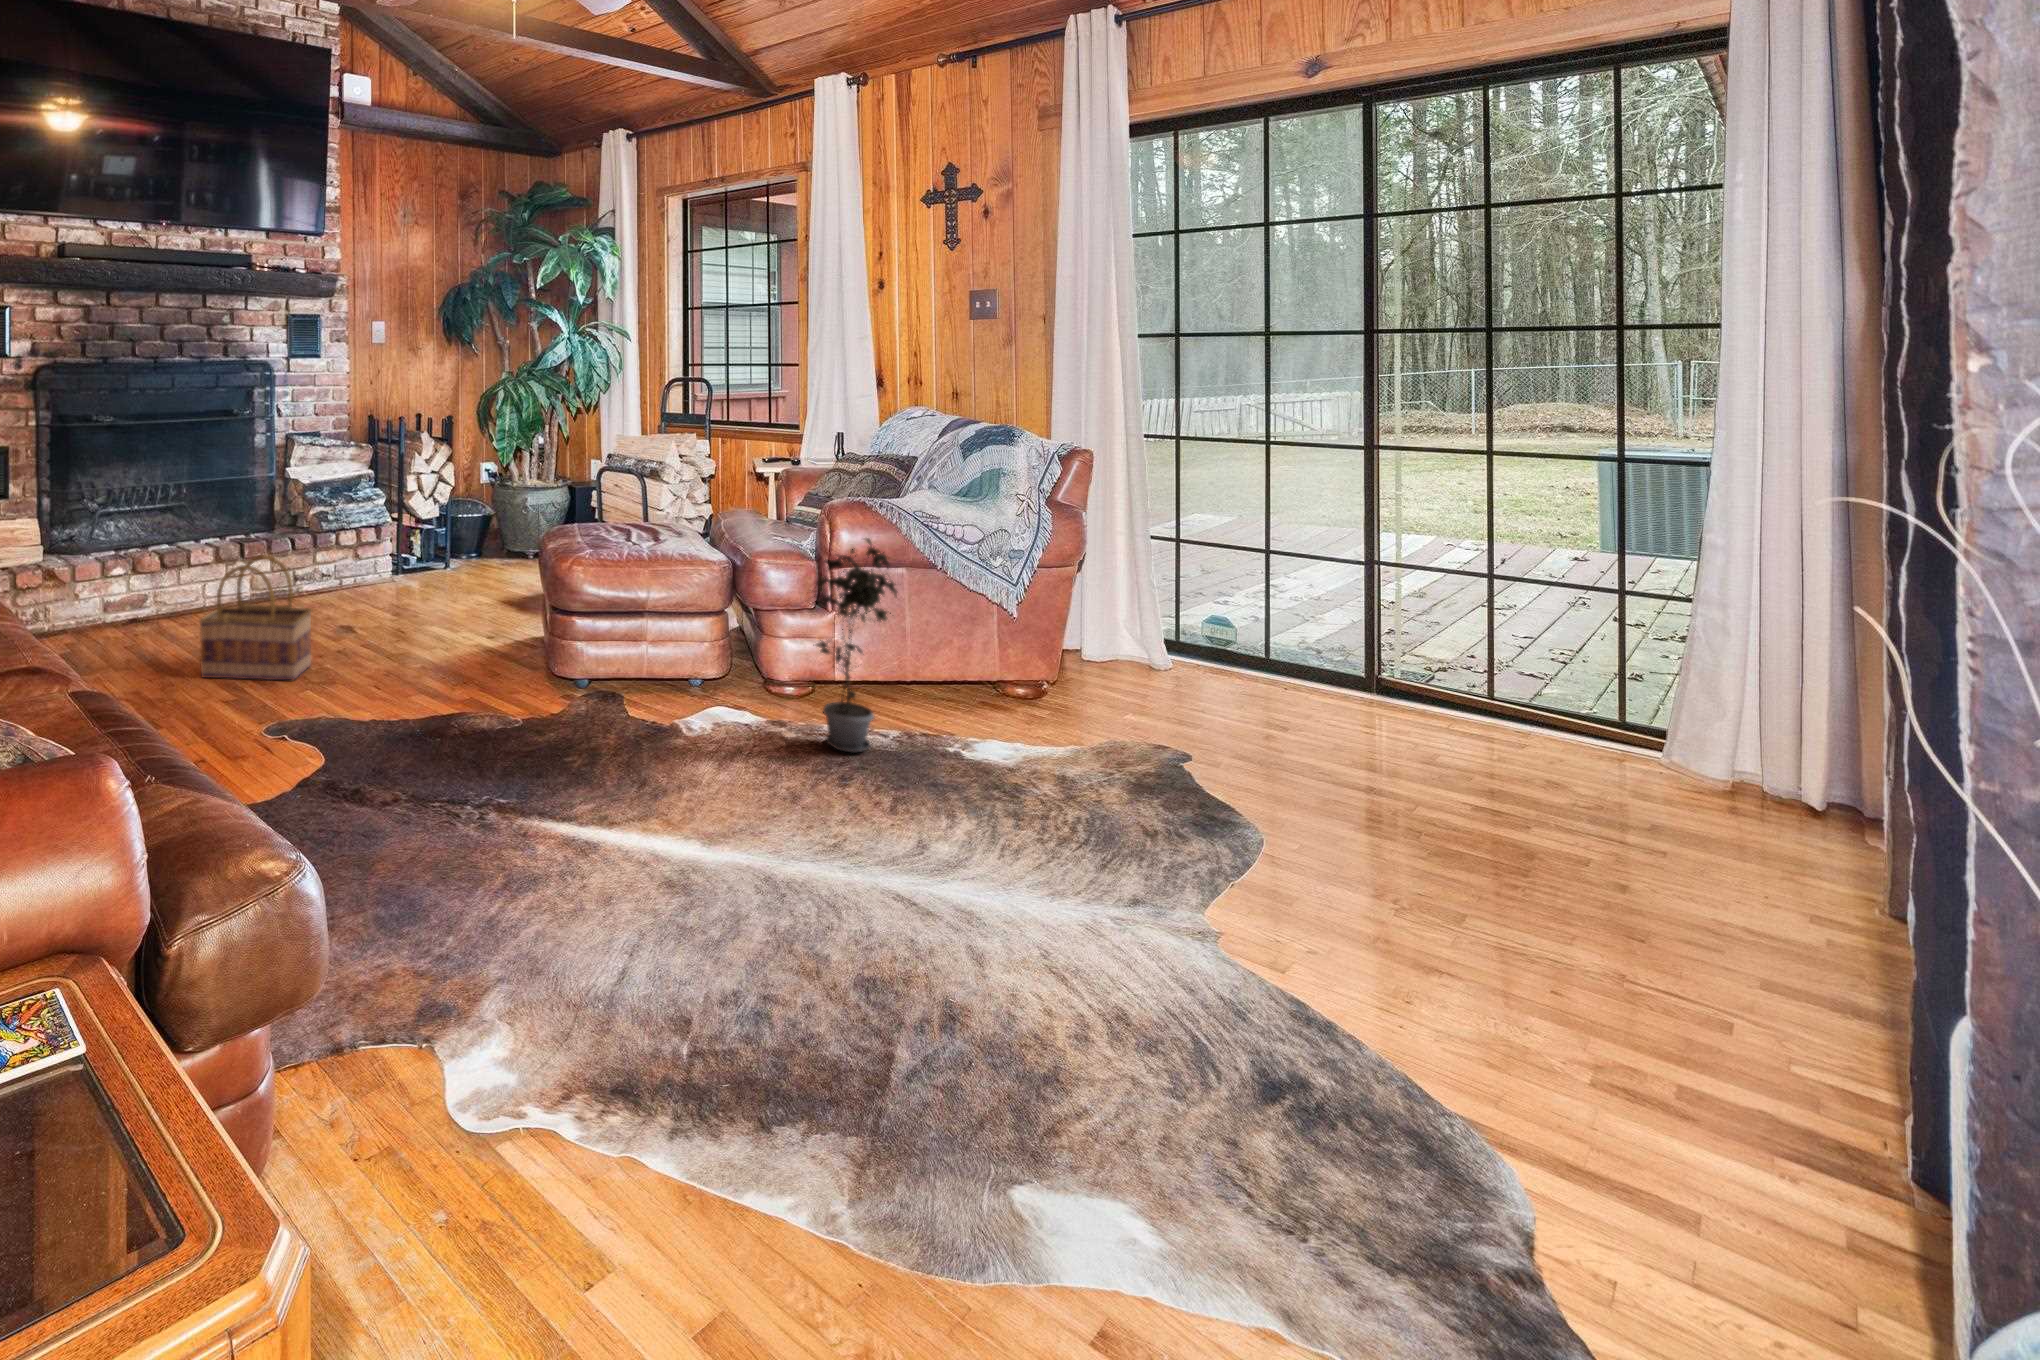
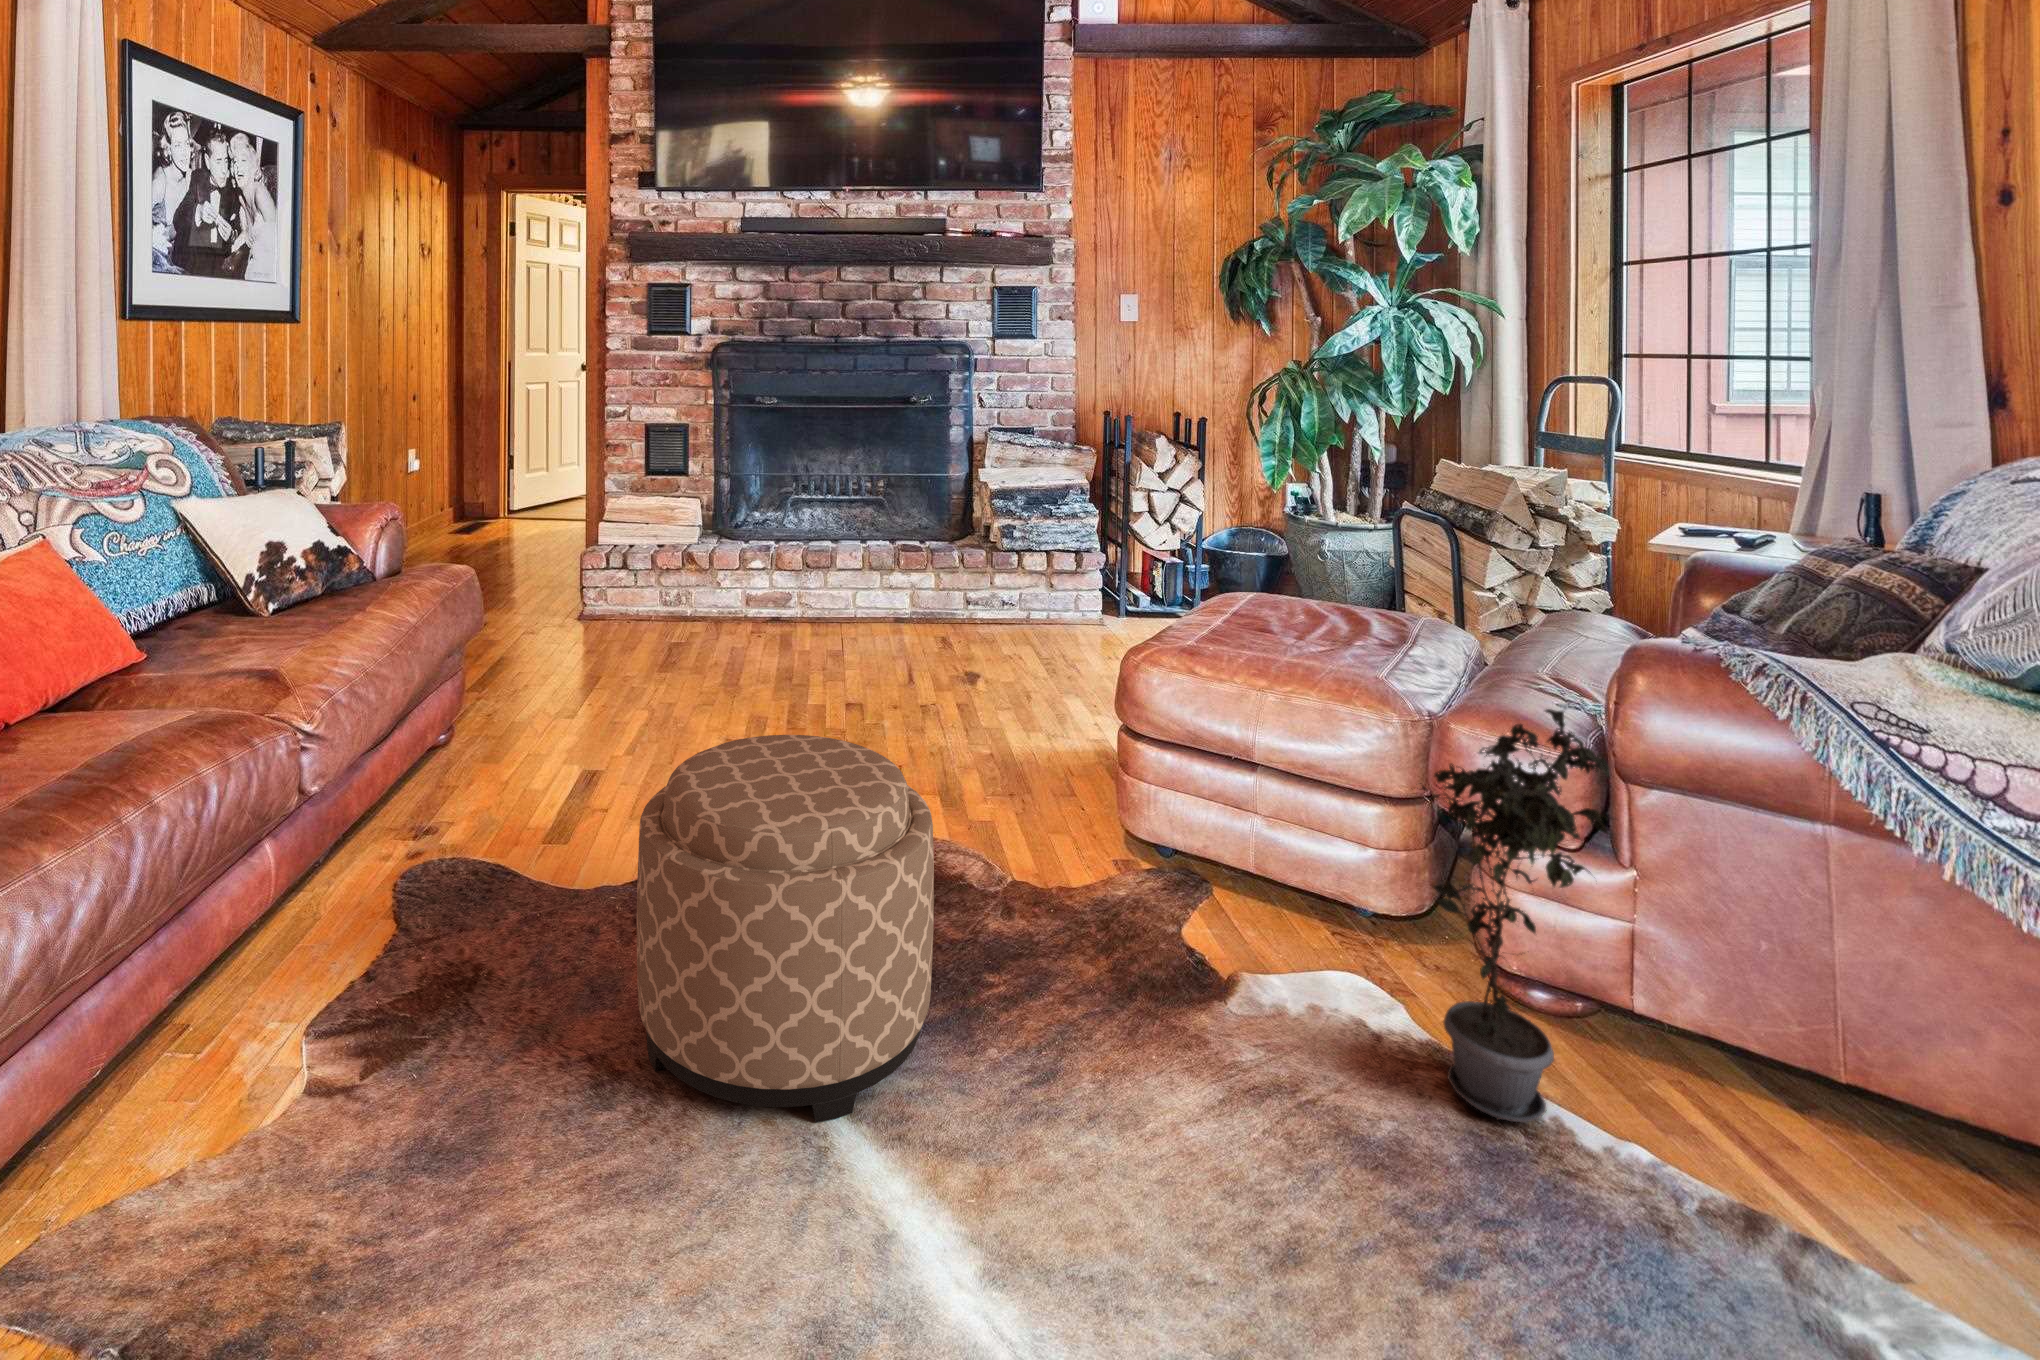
basket: present [199,555,312,680] -> none [737,570,862,726]
ottoman: none [410,632,607,863] -> present [637,735,934,1123]

